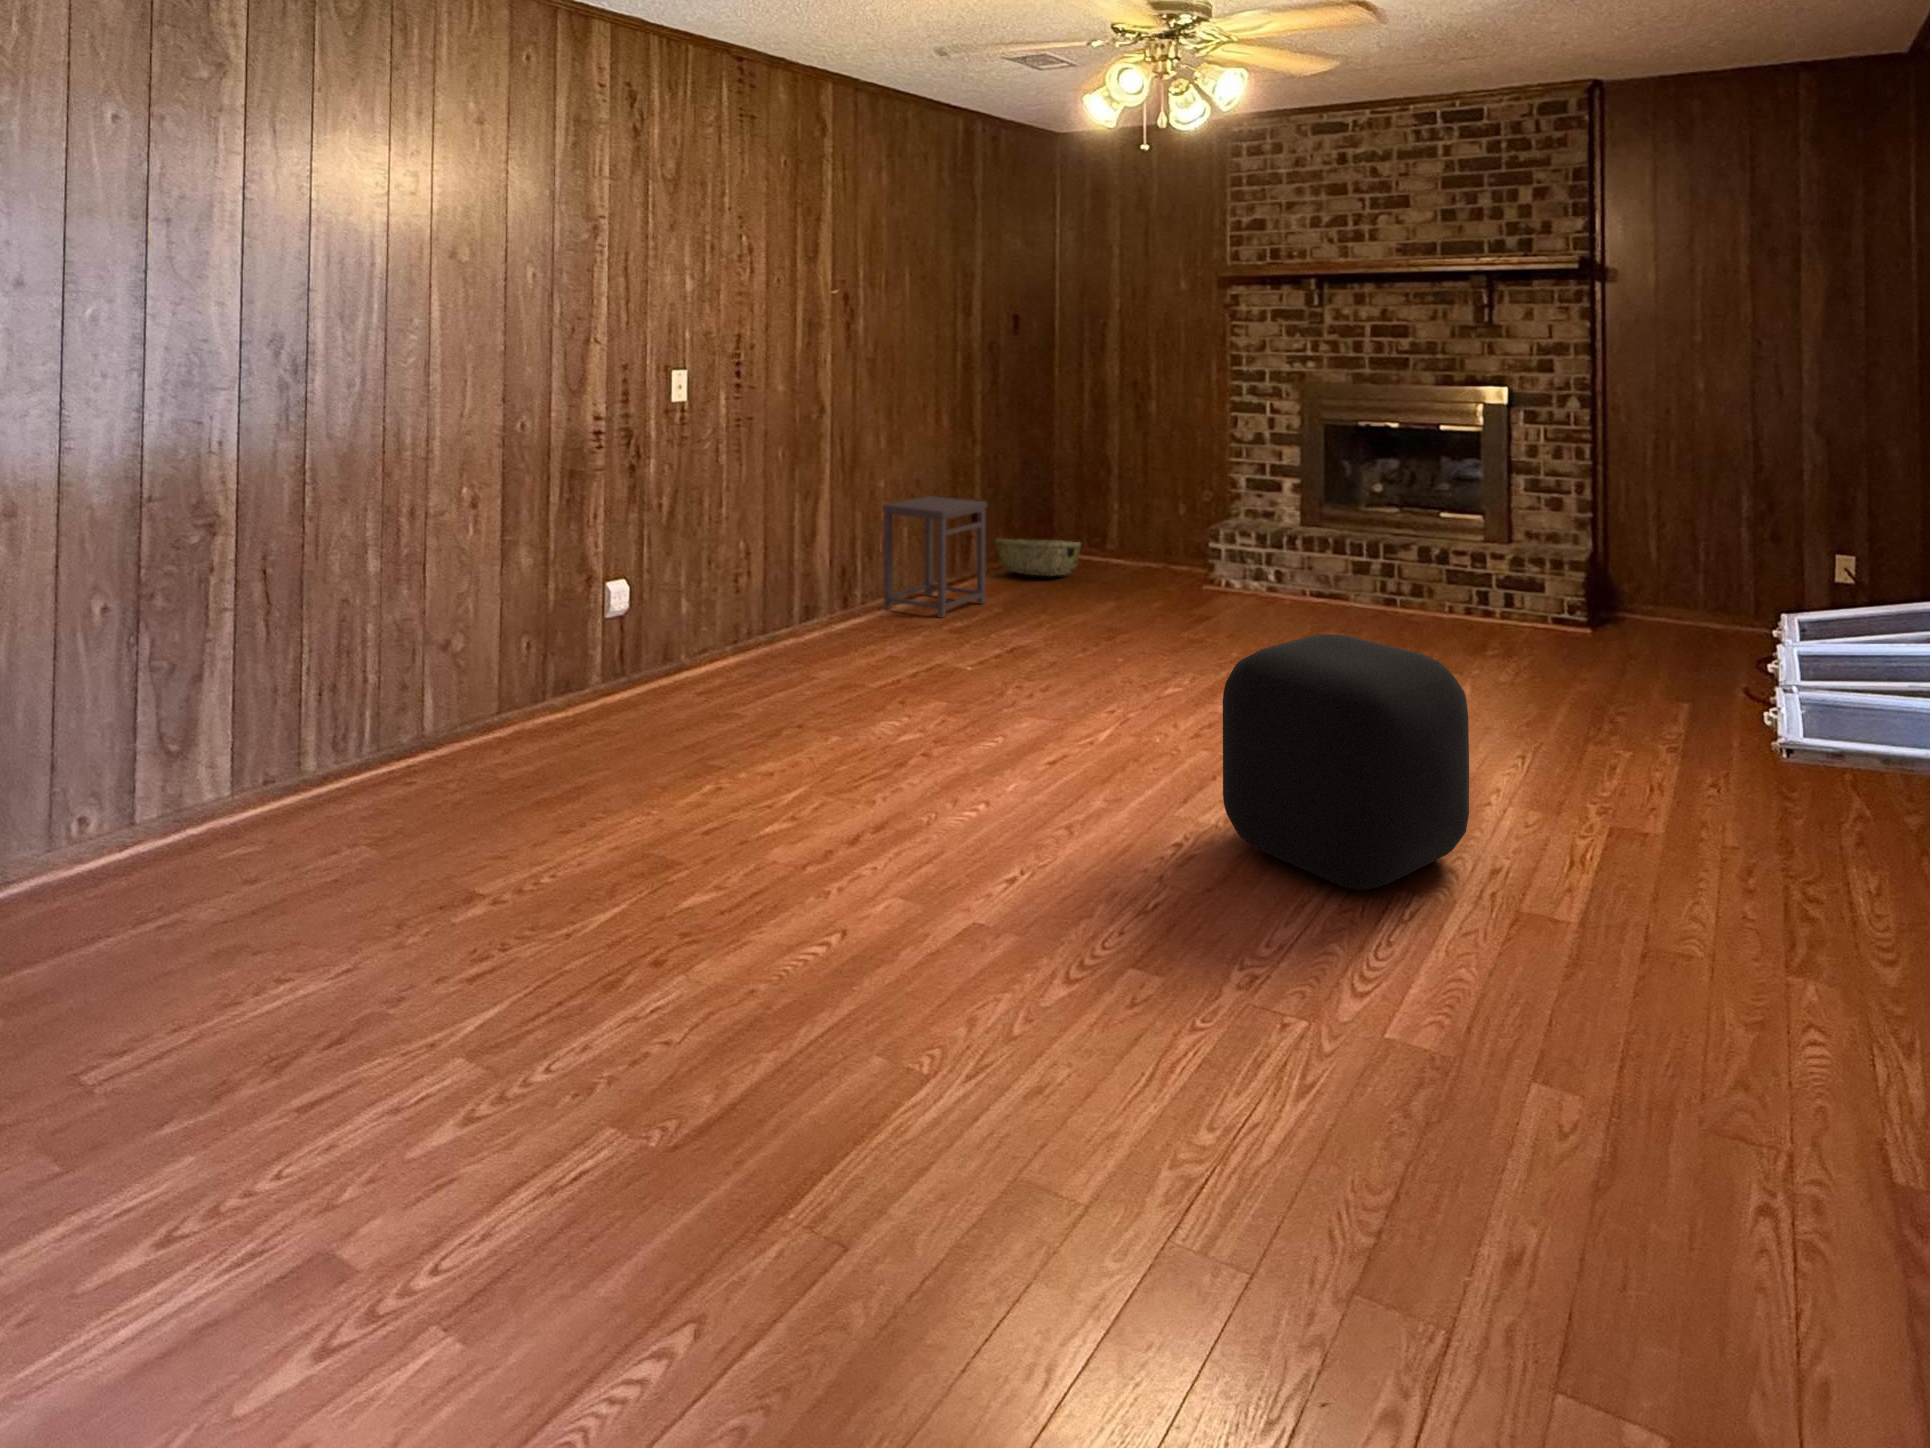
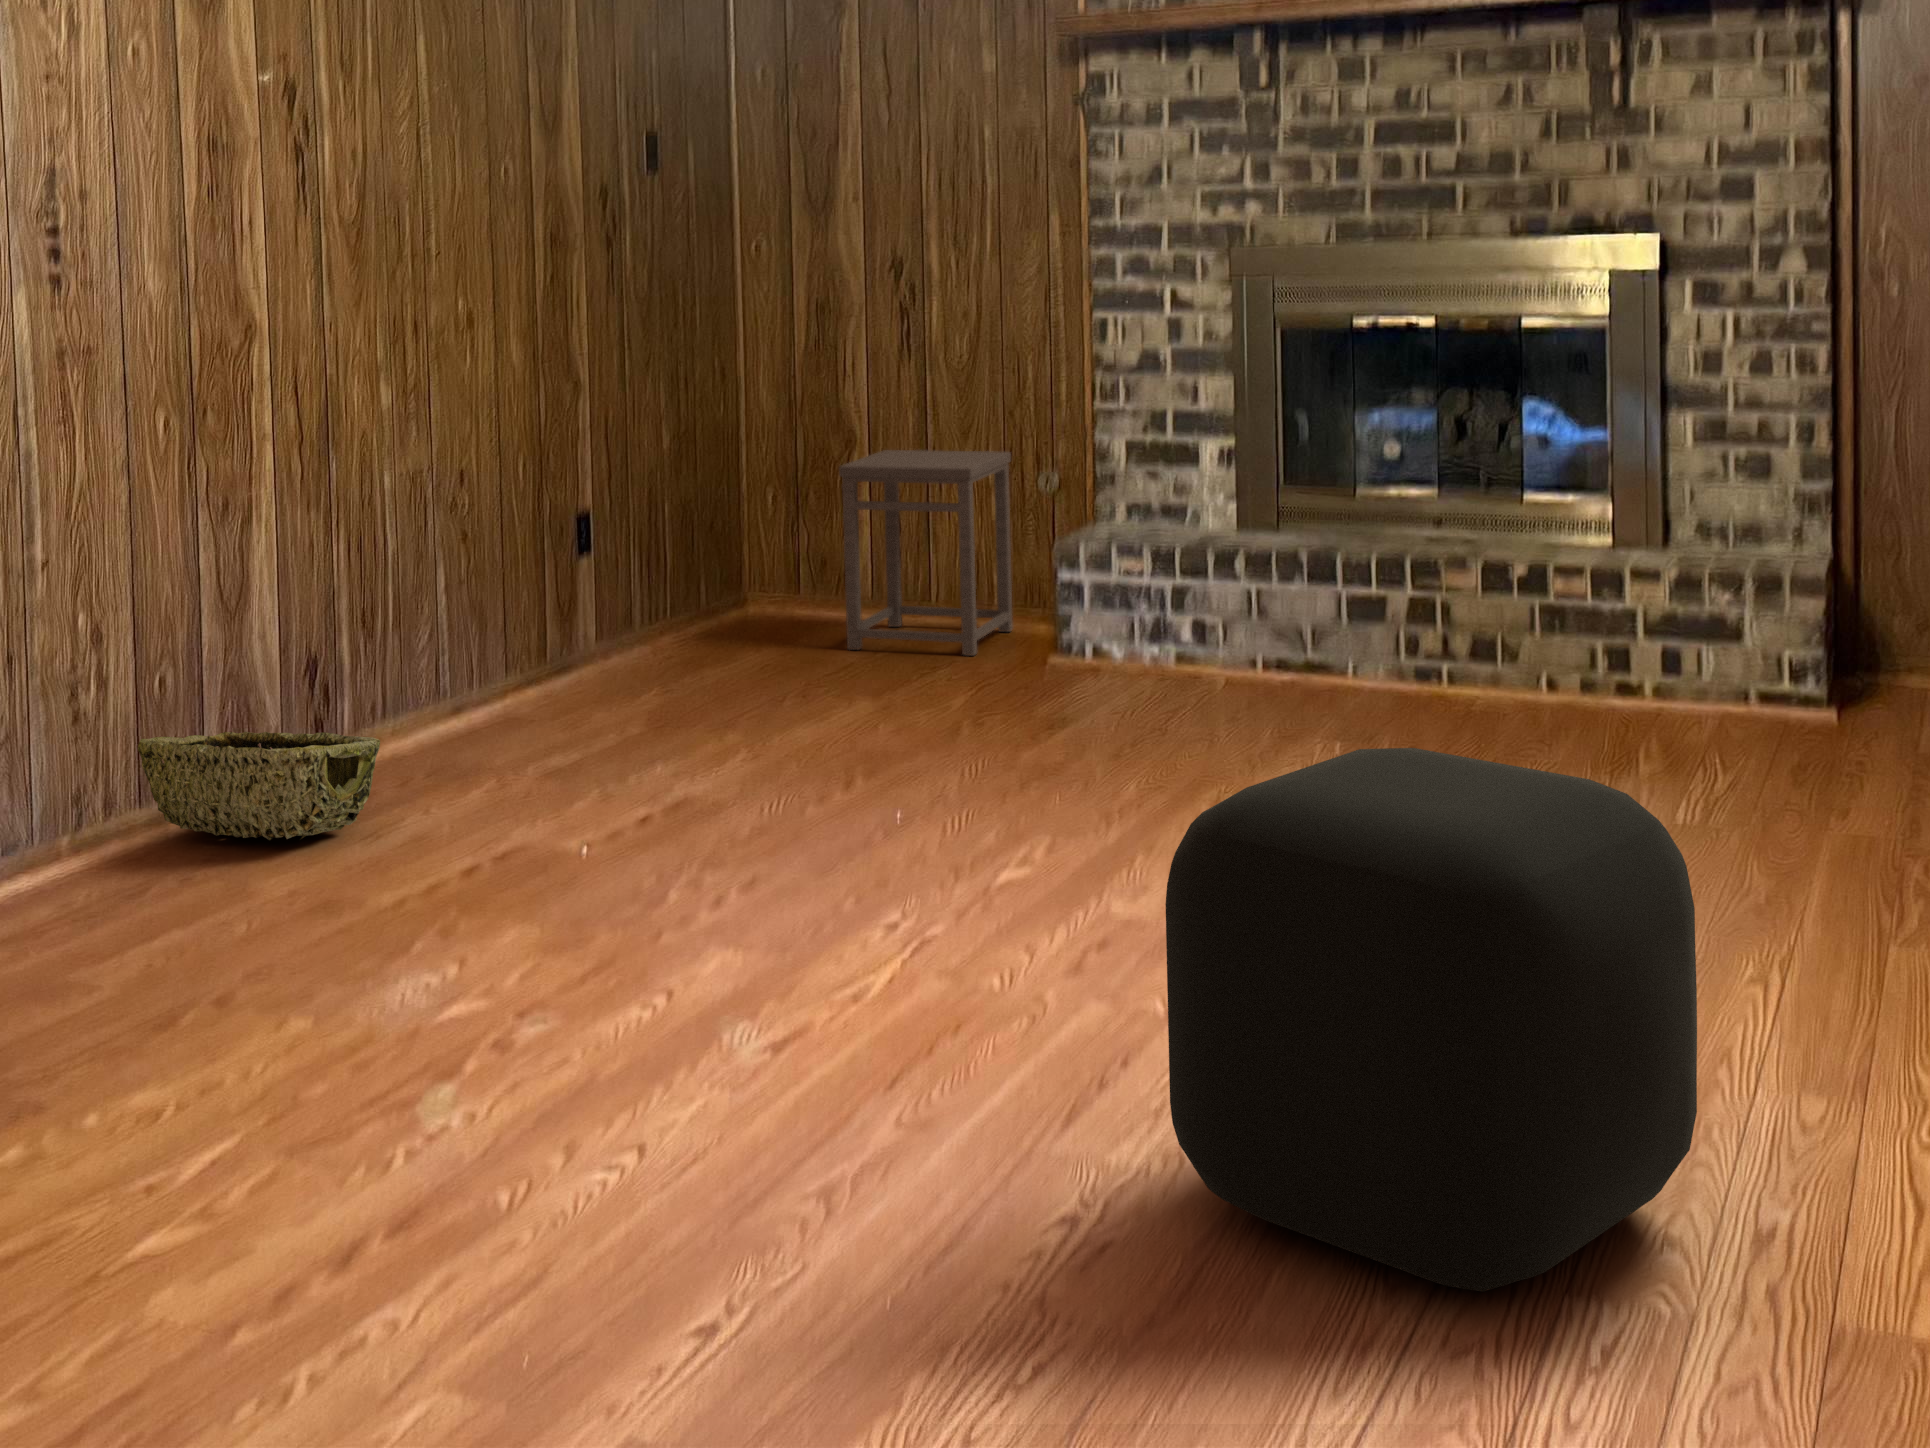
side table: present [882,496,987,617] -> present [839,450,1013,656]
woven basket: present [995,538,1081,576] -> present [138,732,380,840]

